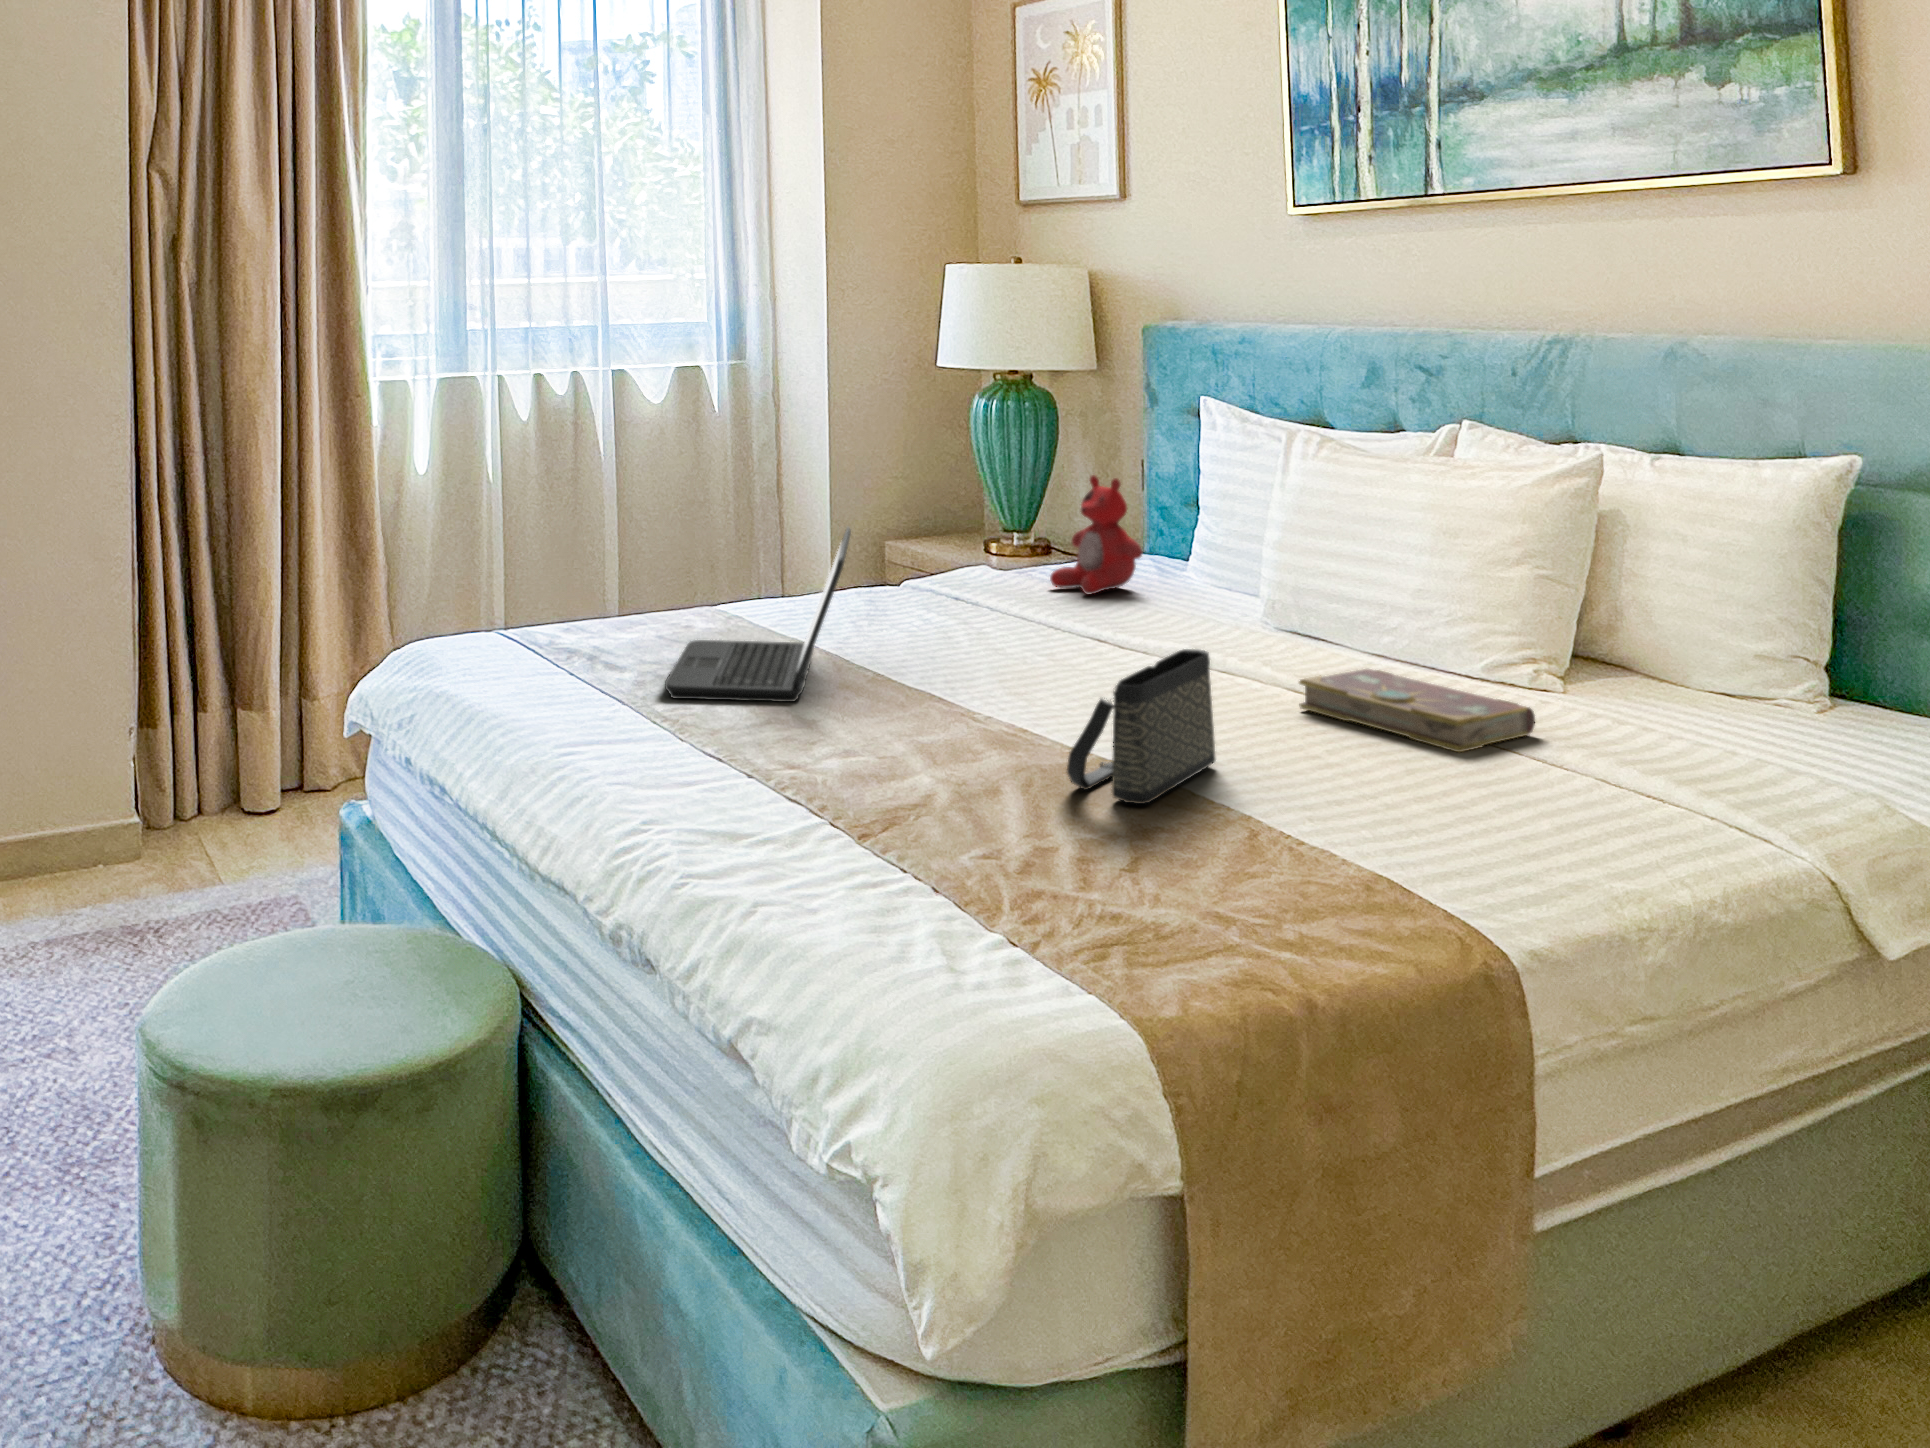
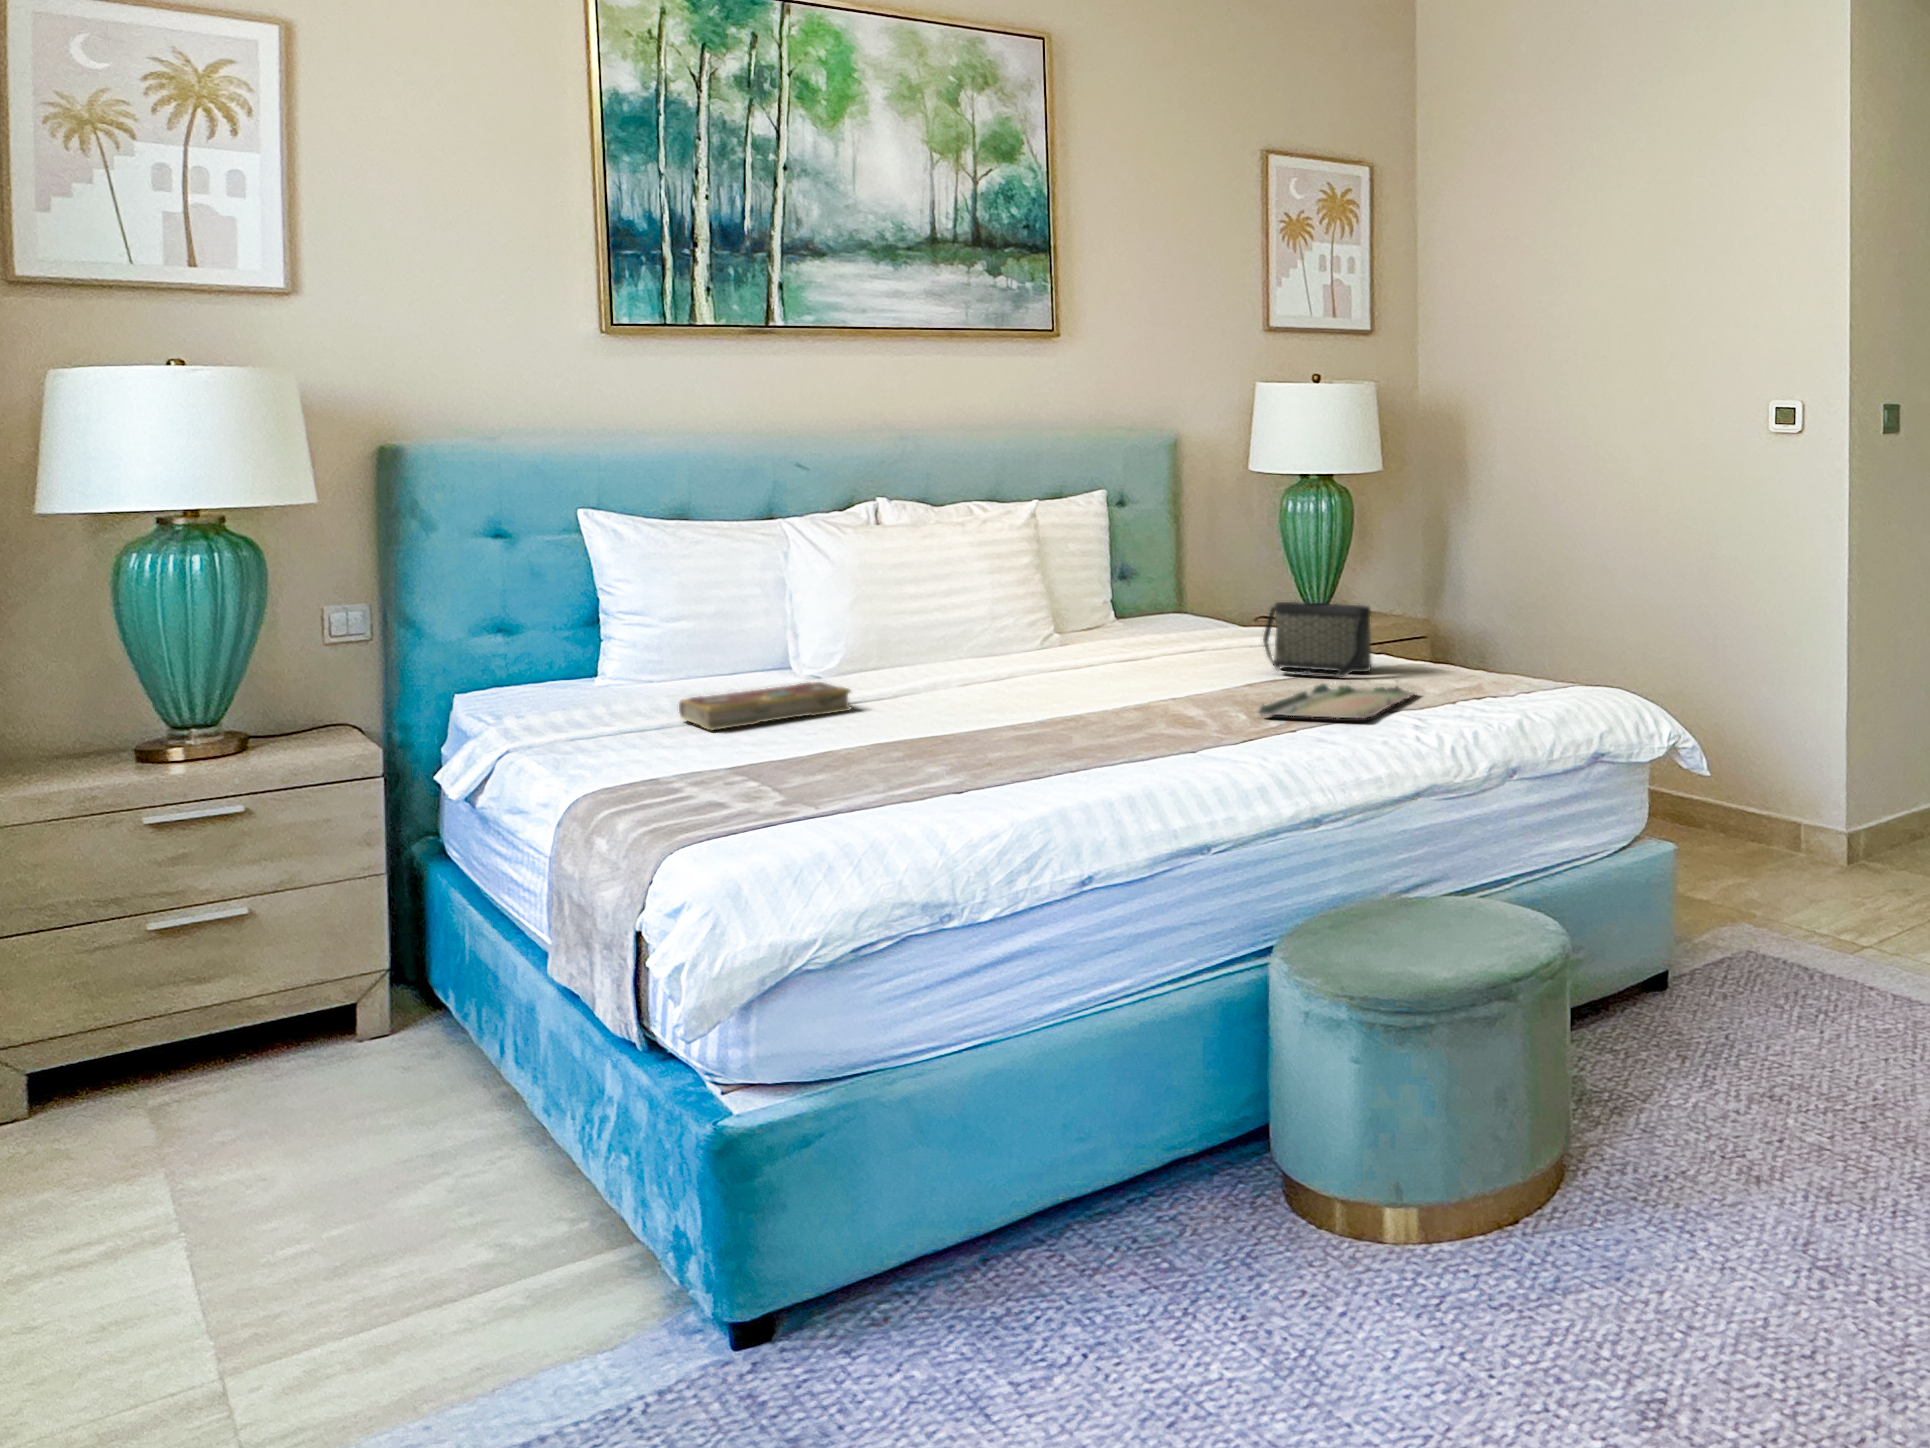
stuffed bear: present [1050,475,1142,594] -> none [589,585,692,703]
laptop: present [665,527,851,702] -> none [919,603,1129,757]
book: present [1299,669,1535,752] -> present [679,682,851,730]
tray: none [689,727,973,819] -> present [1259,684,1415,718]

